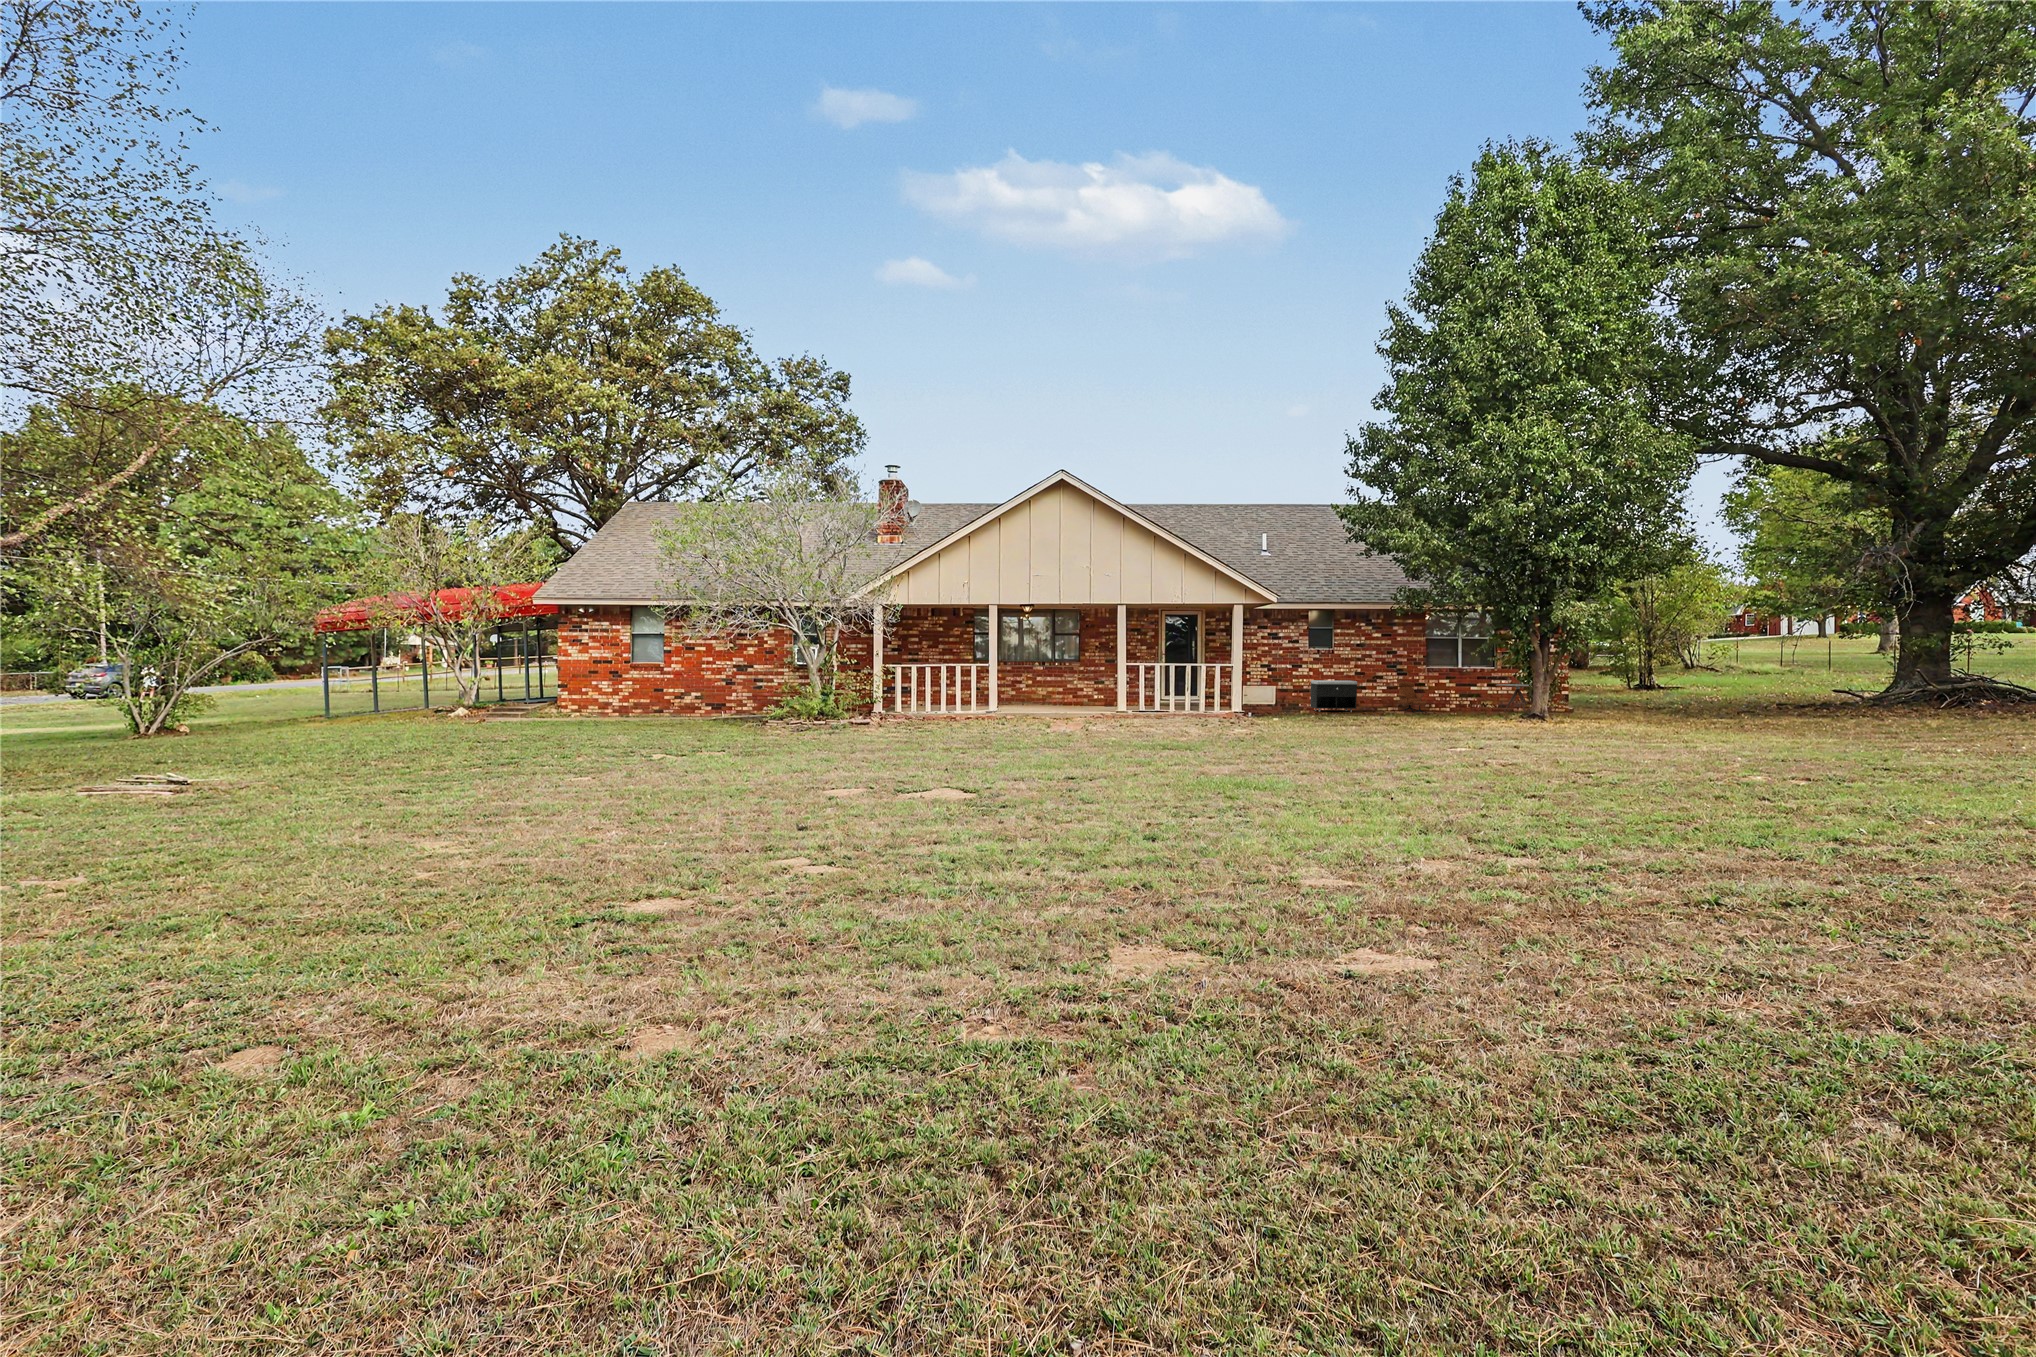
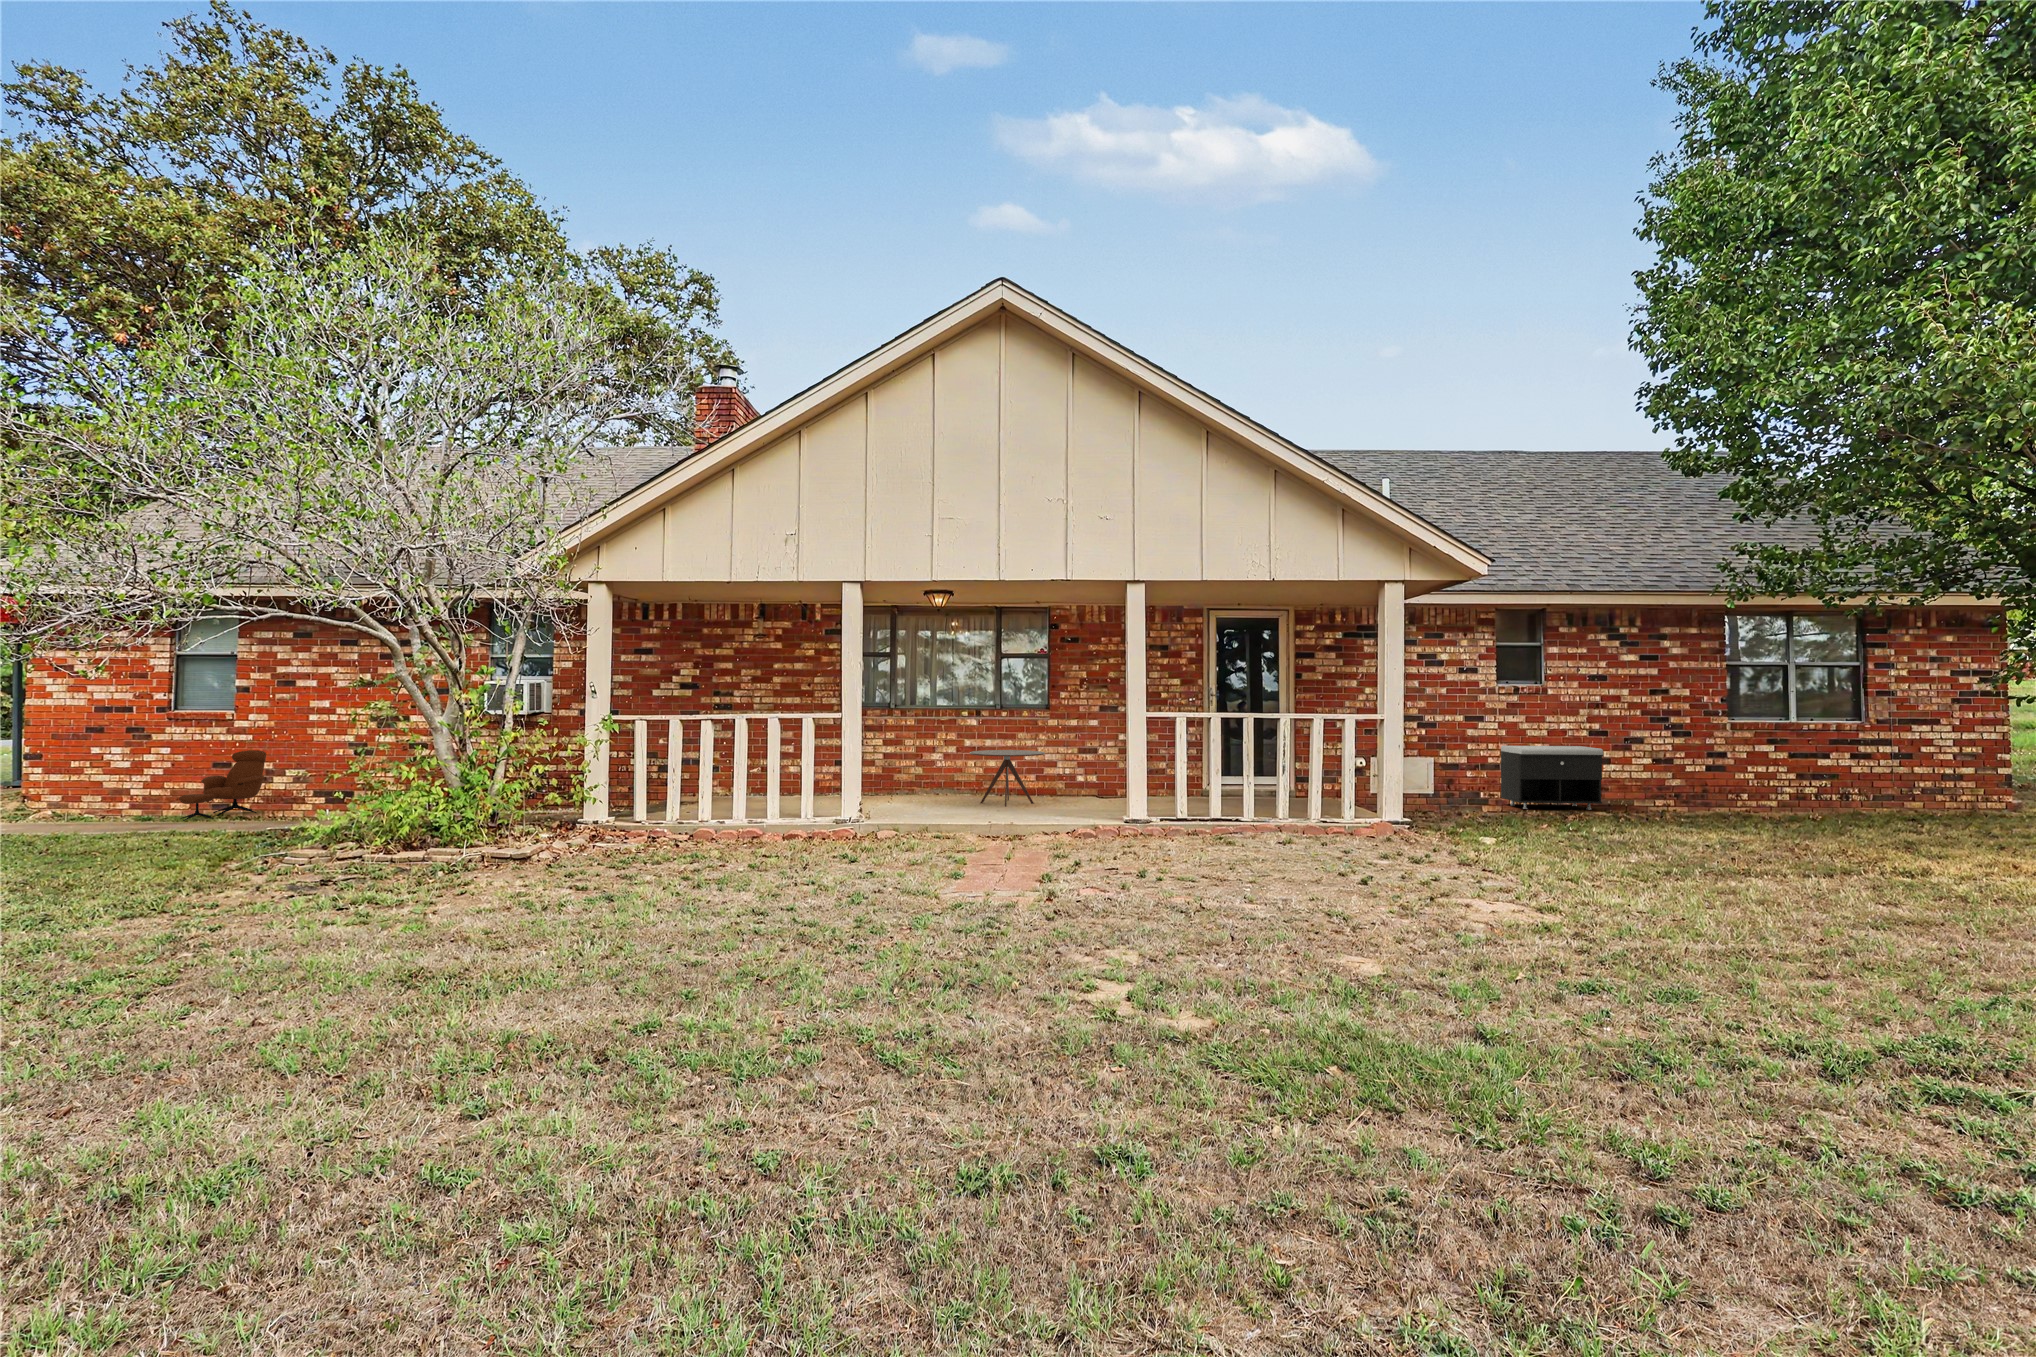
lounge chair: present [1397,681,1427,713] -> present [179,750,266,821]
round table: present [1496,684,1531,713] -> present [970,750,1045,807]

